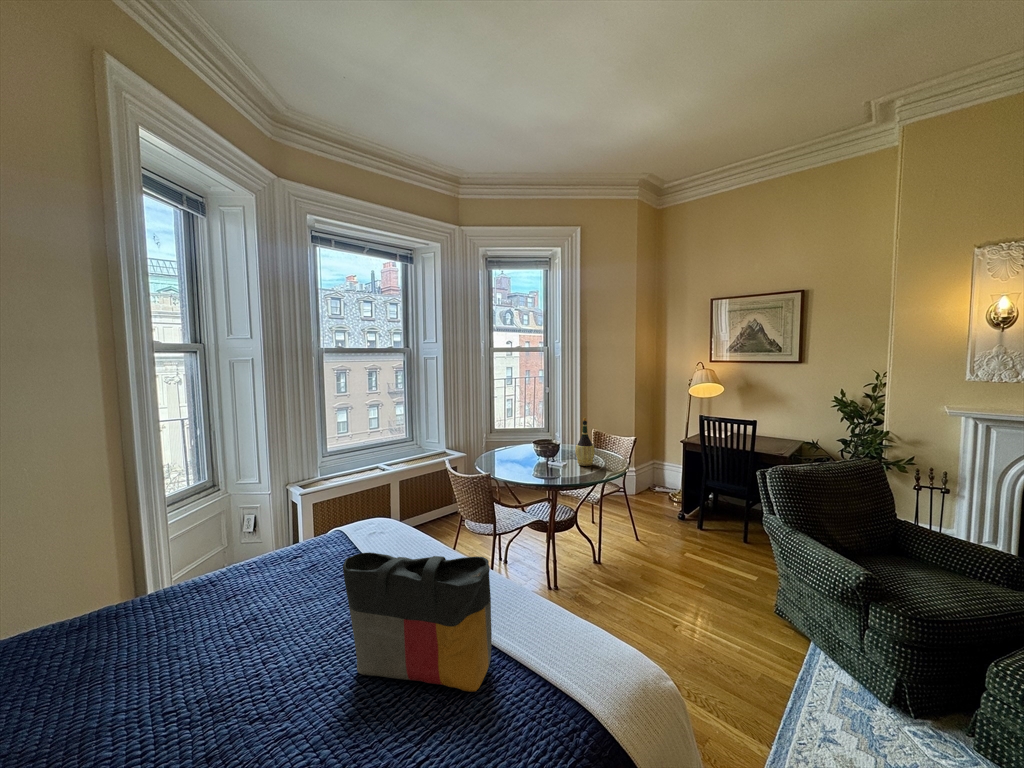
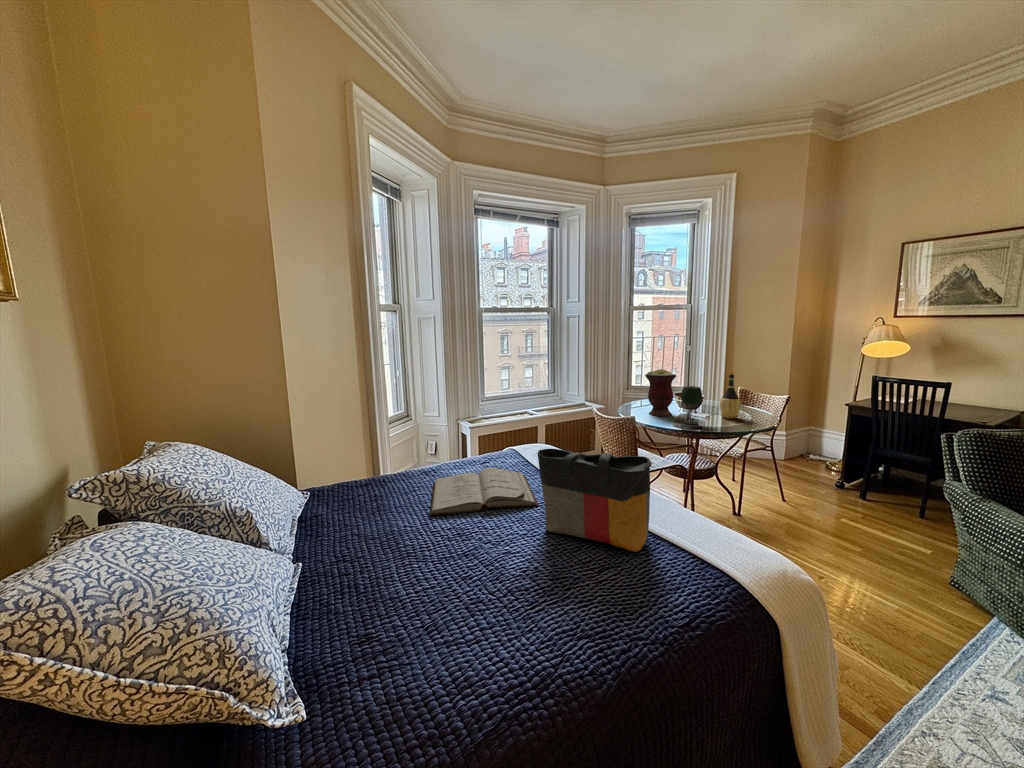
vase: none [502,418,533,468] -> present [645,369,676,417]
wine glass: none [538,436,558,476] -> present [681,386,702,424]
book: none [177,570,356,676] -> present [430,468,538,515]

